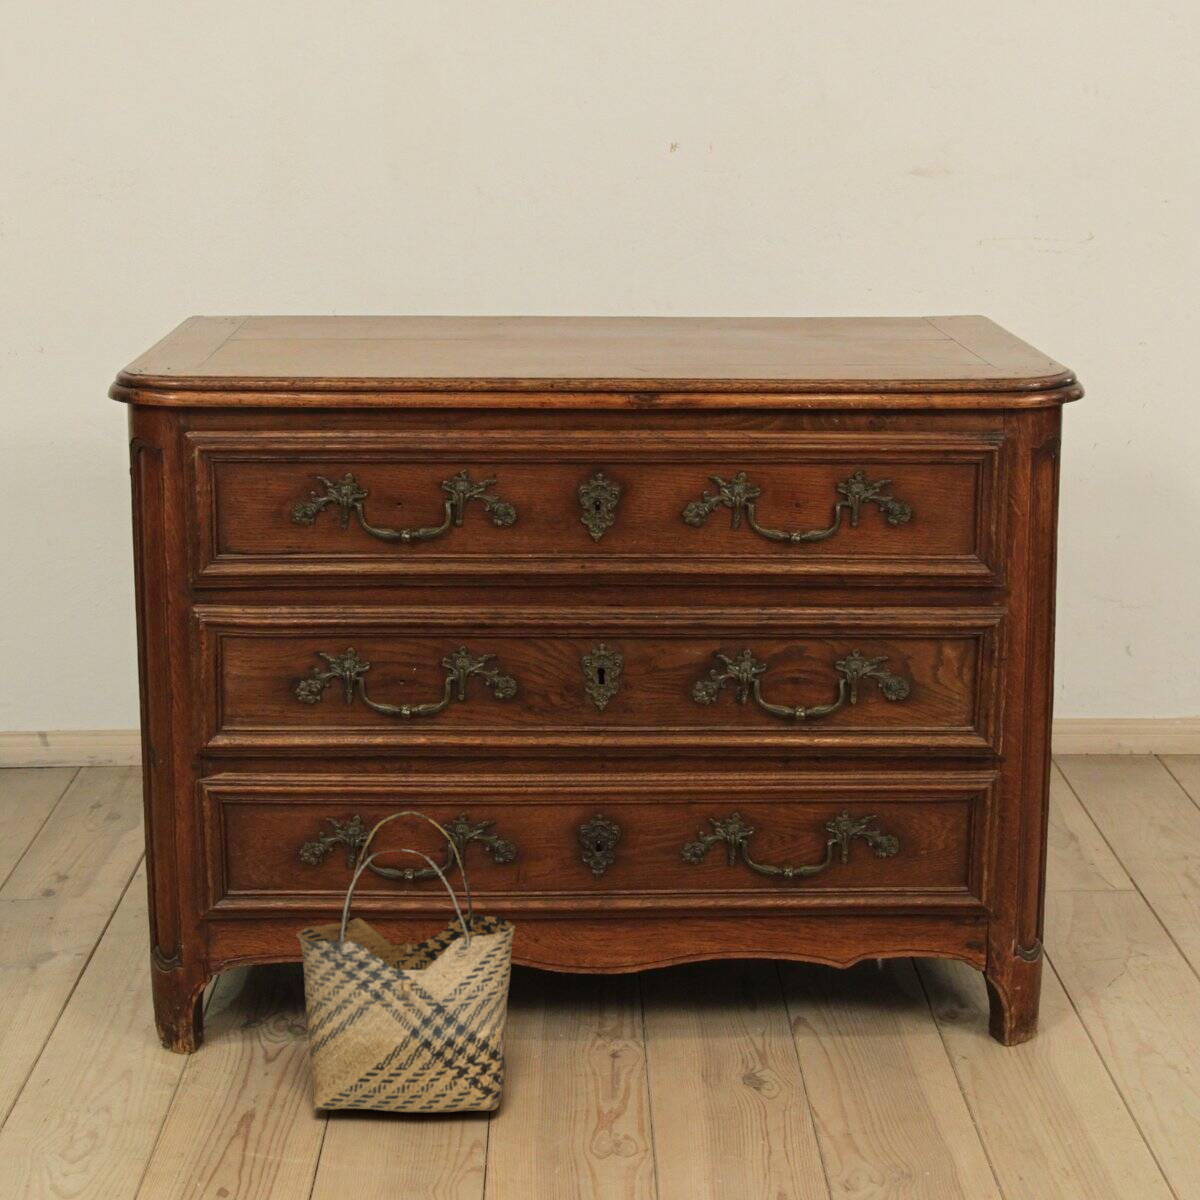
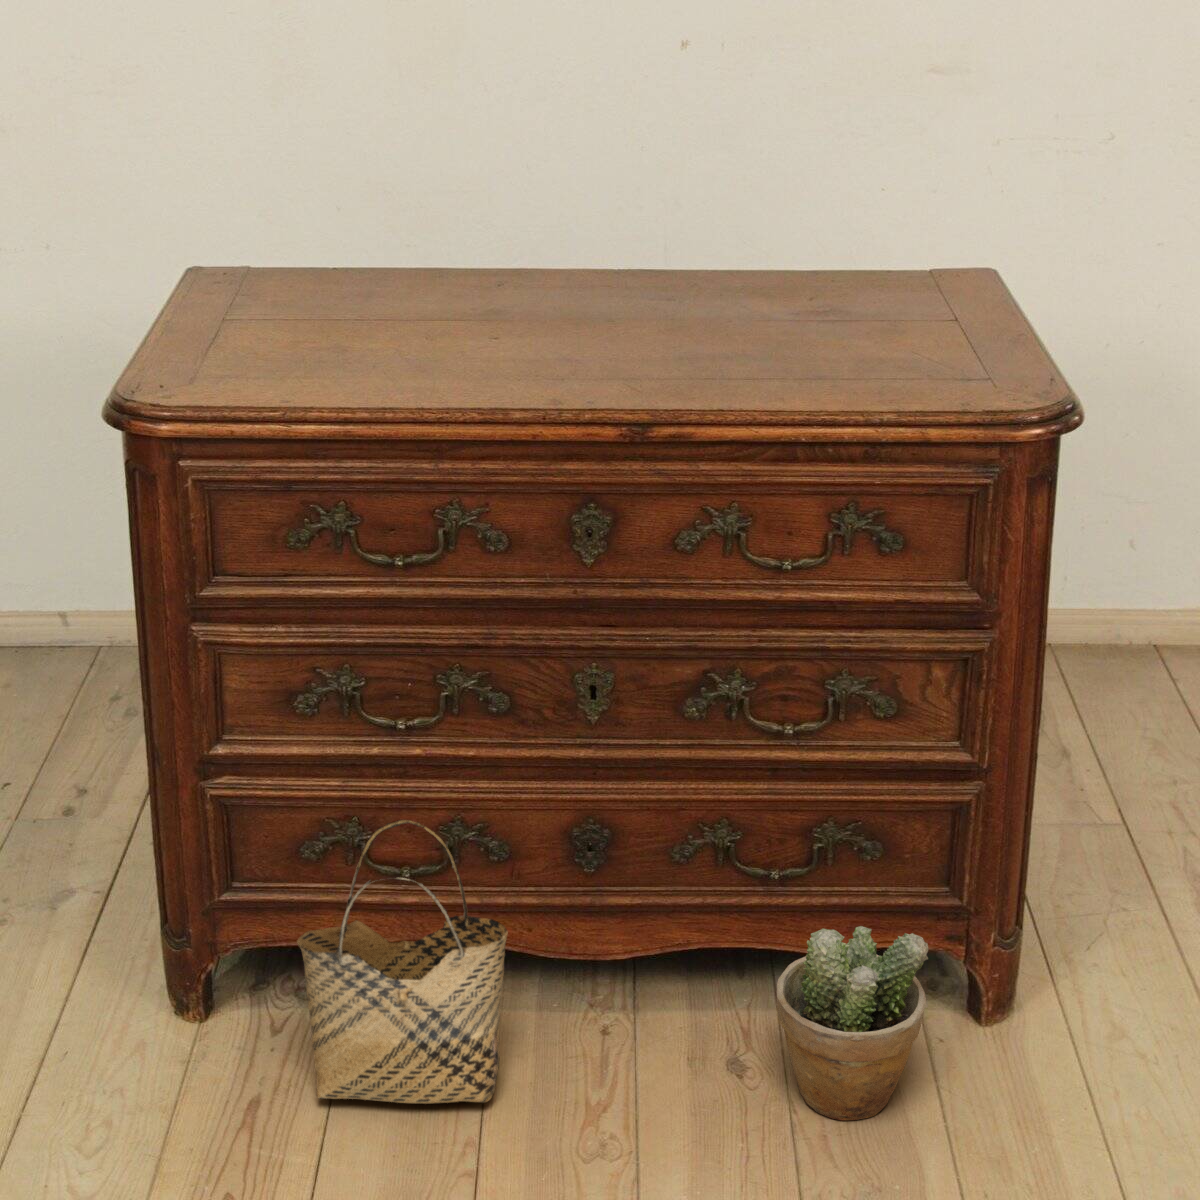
potted plant: none [795,914,951,1124] -> present [777,926,928,1120]

